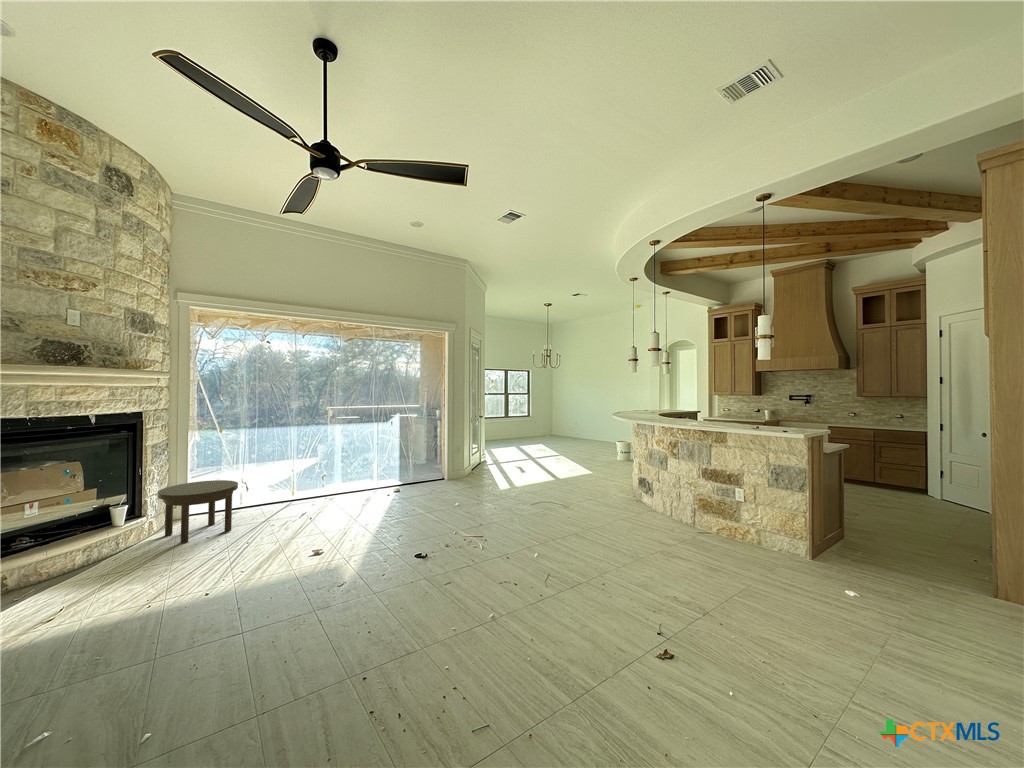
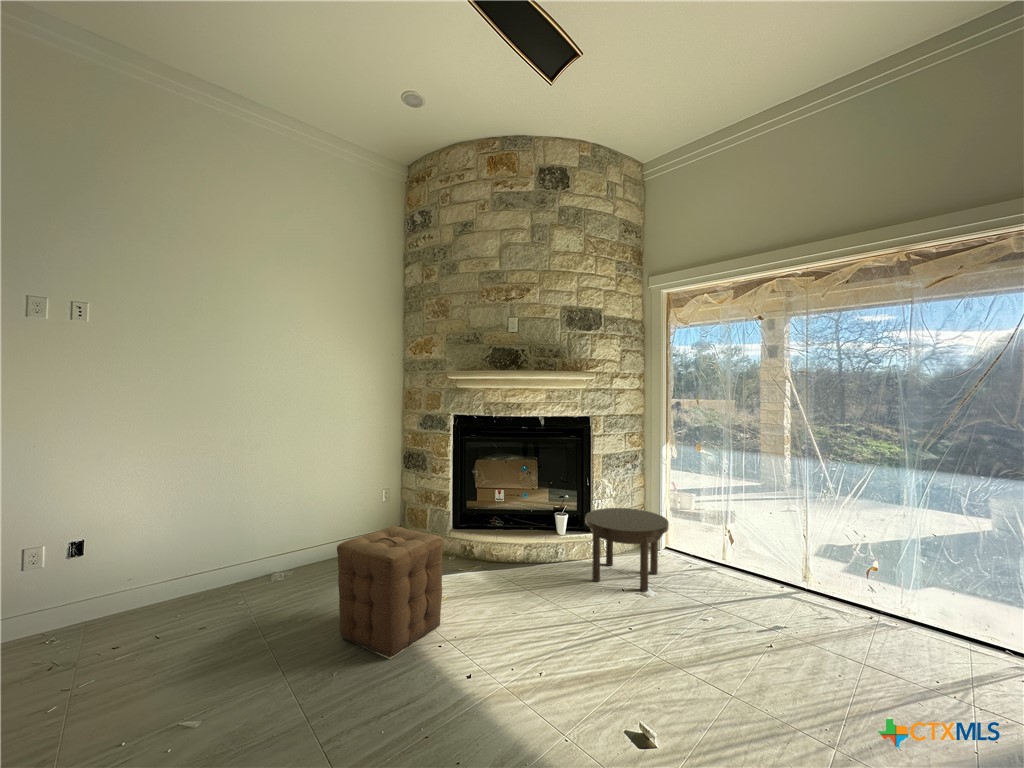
ottoman: none [40,522,168,666] -> present [337,526,443,659]

